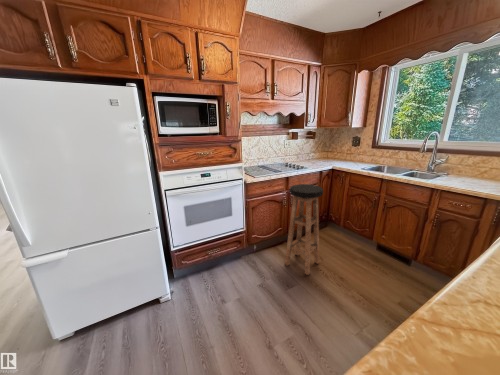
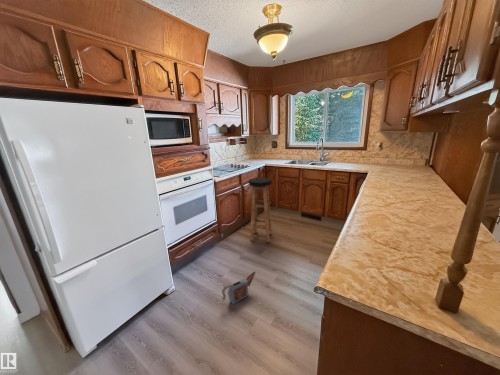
watering can: none [196,318,251,351] -> present [222,272,255,304]

